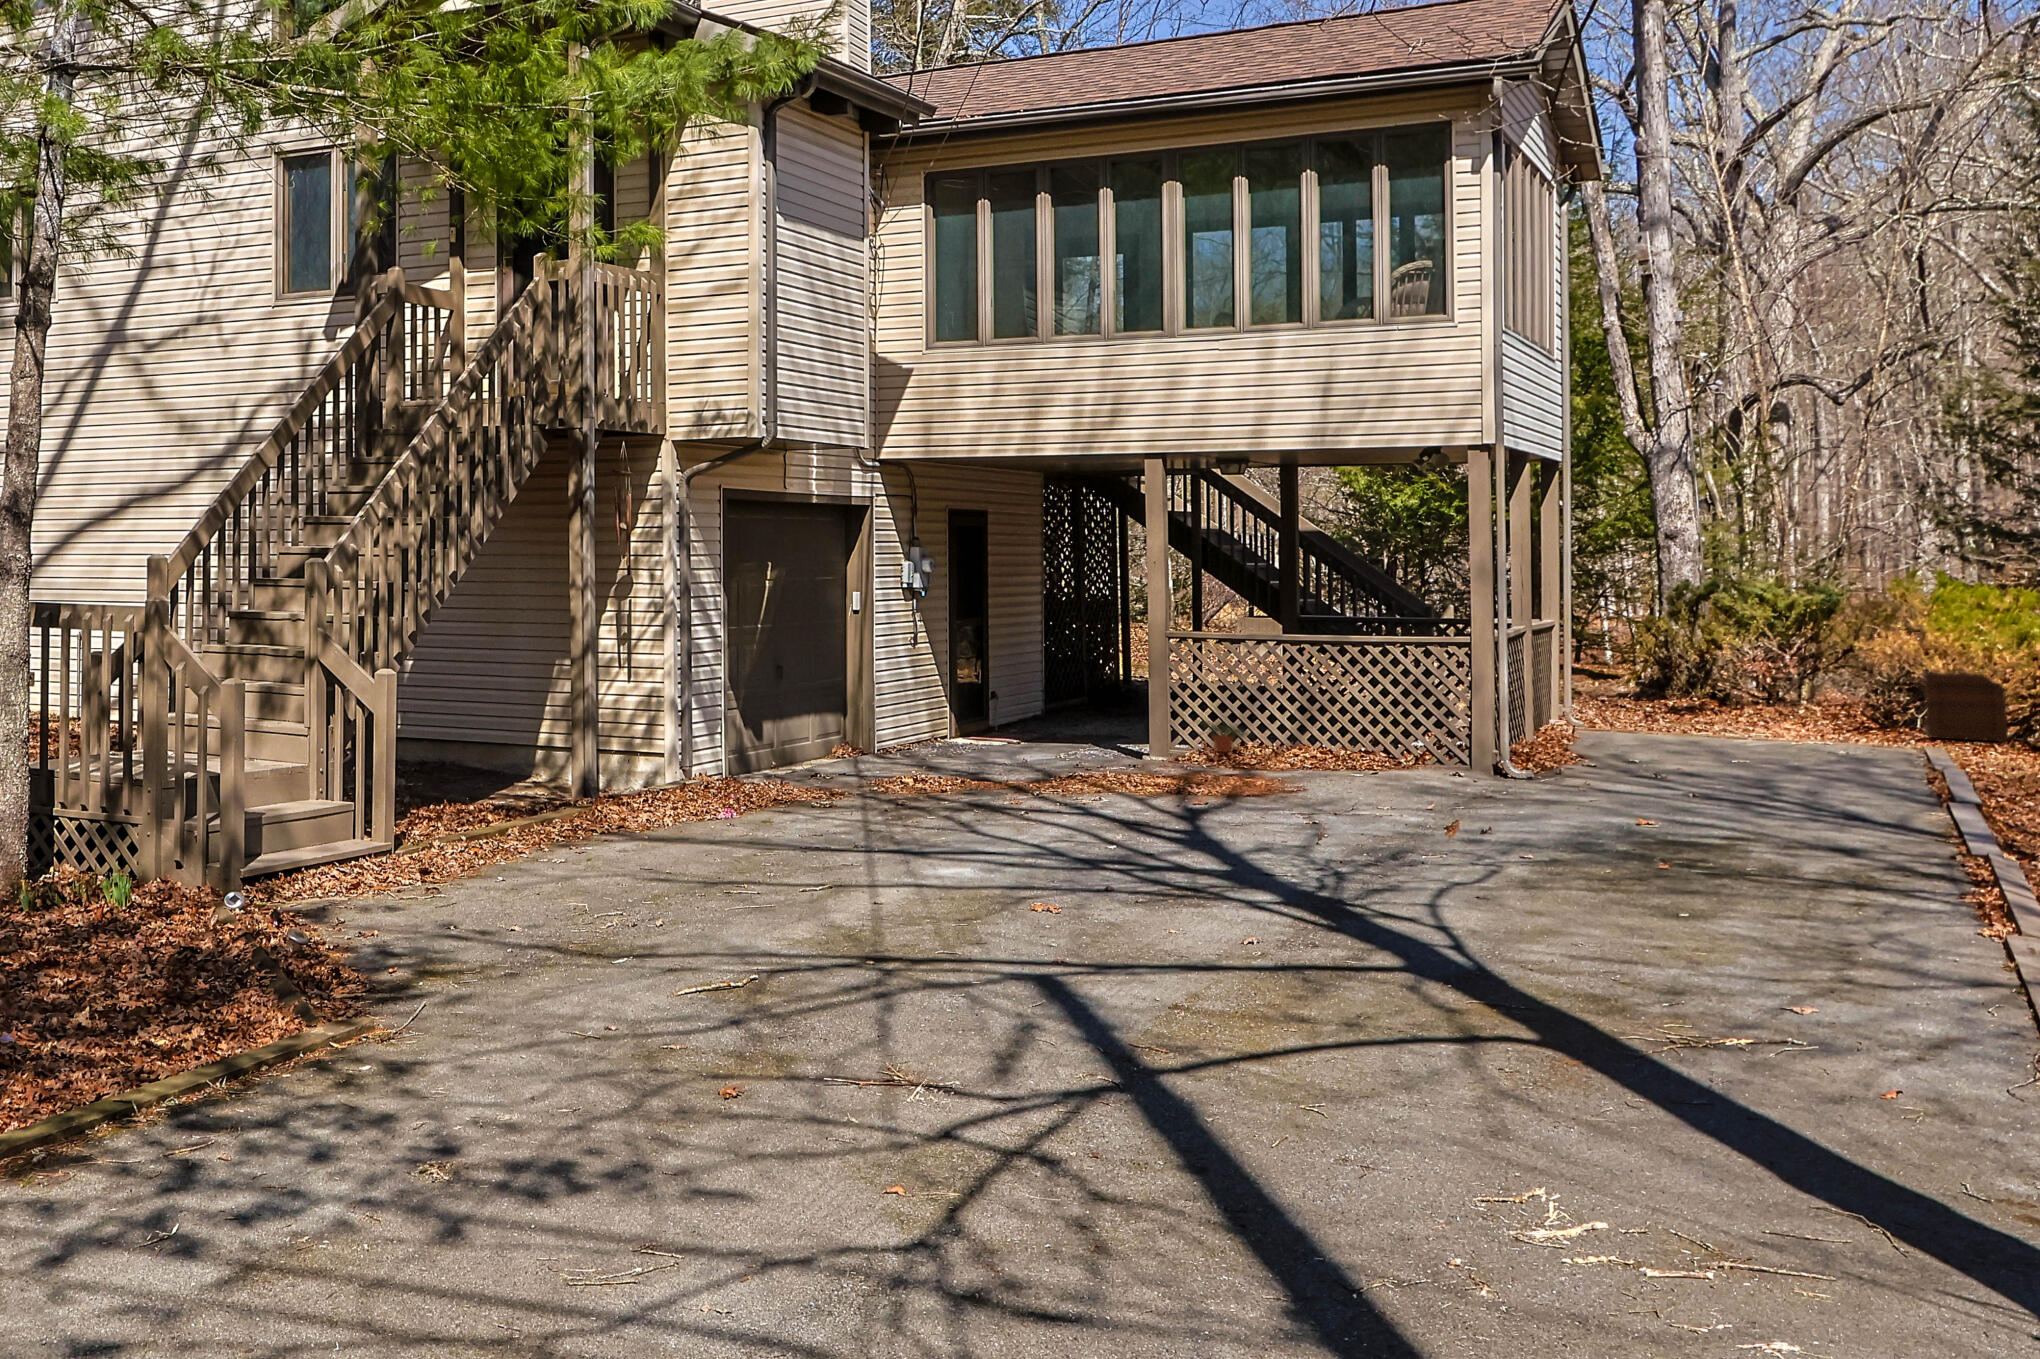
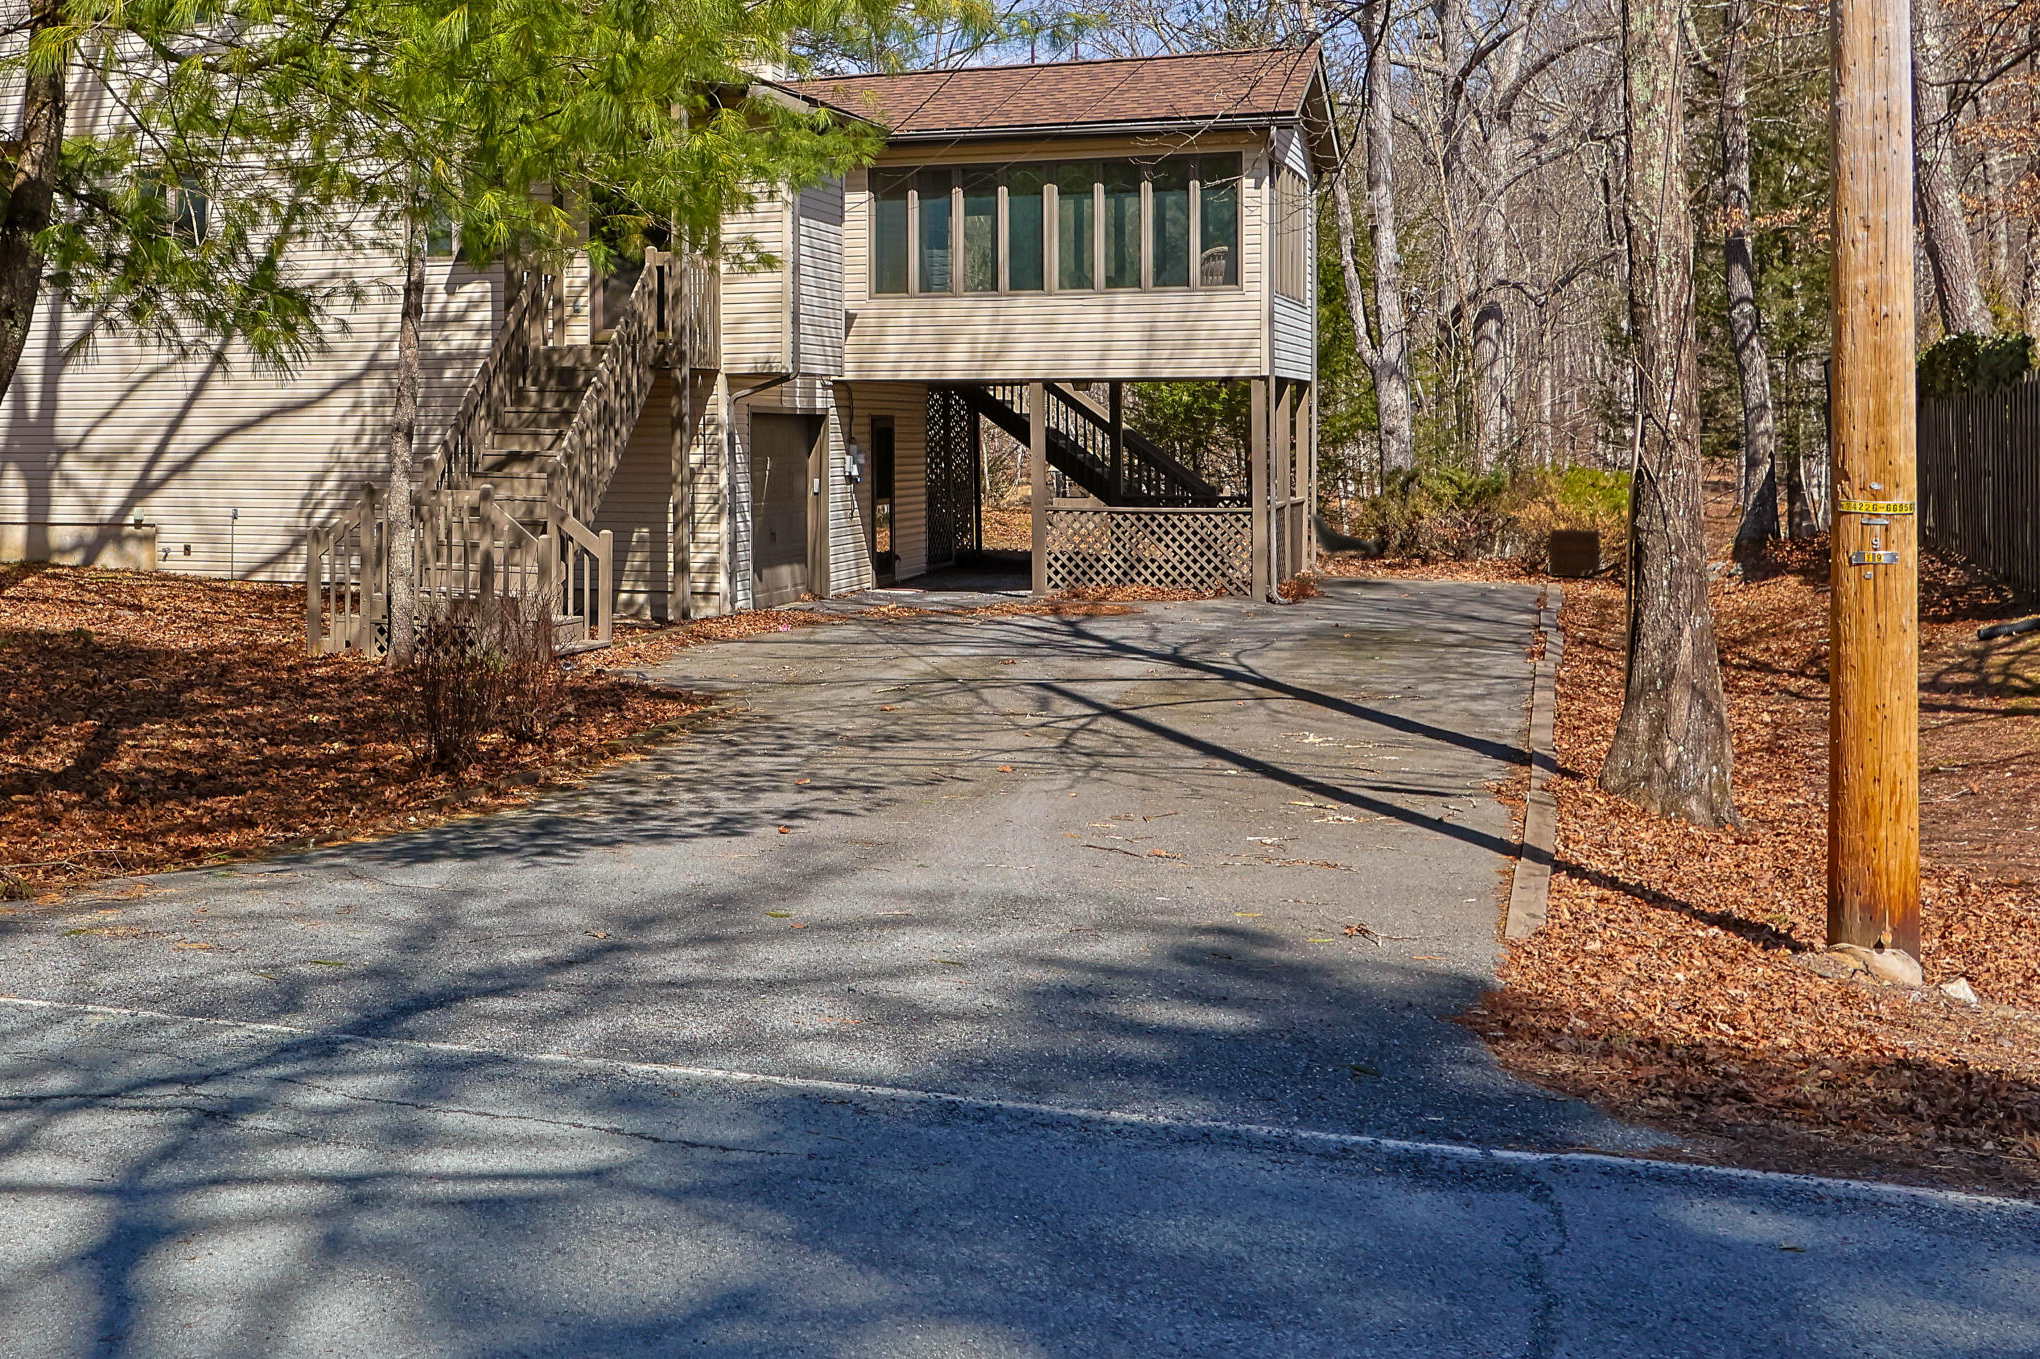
lounge chair: none [1566,644,1666,744] -> present [1312,514,1376,582]
potted plant: present [1194,719,1246,752] -> present [1287,573,1322,595]

